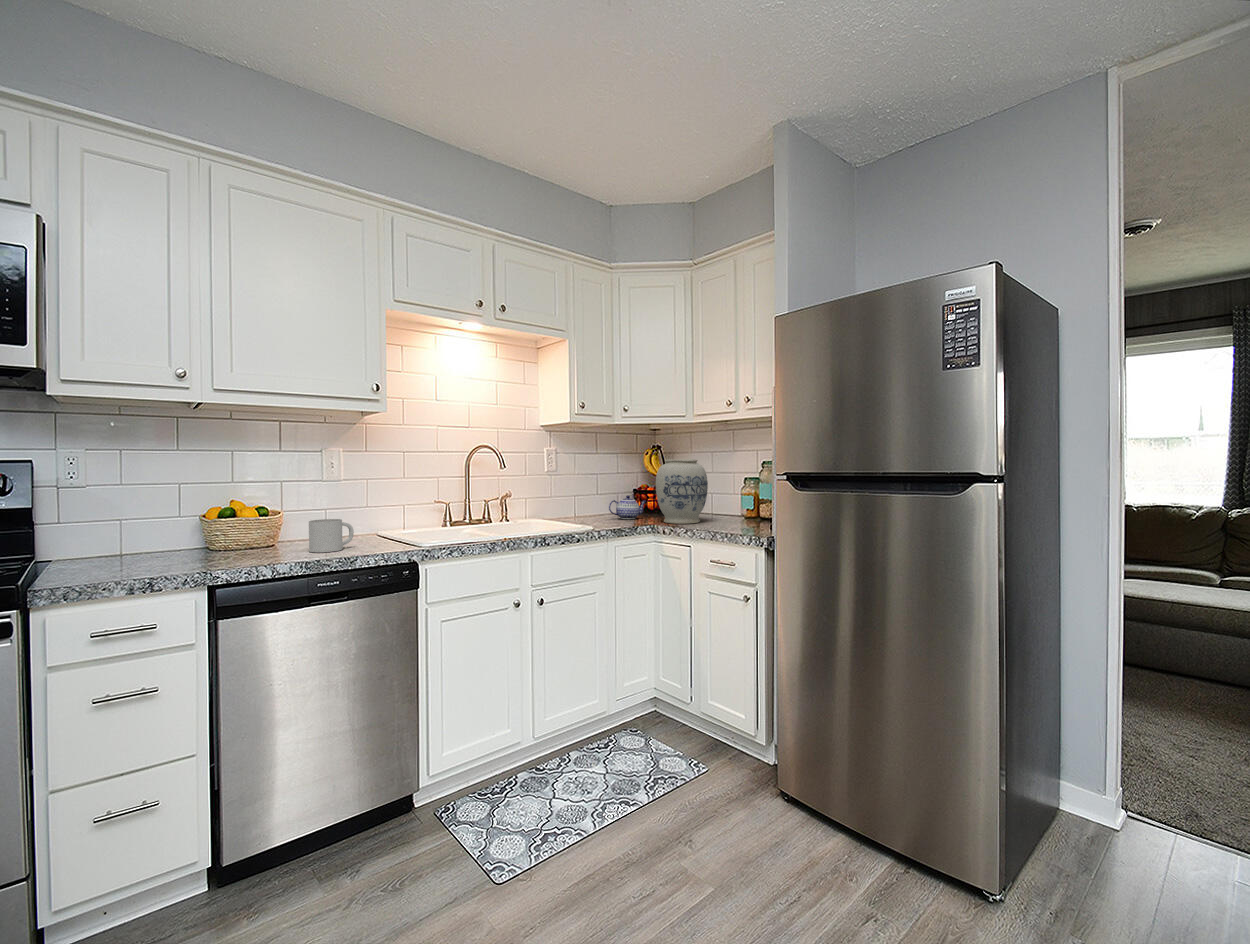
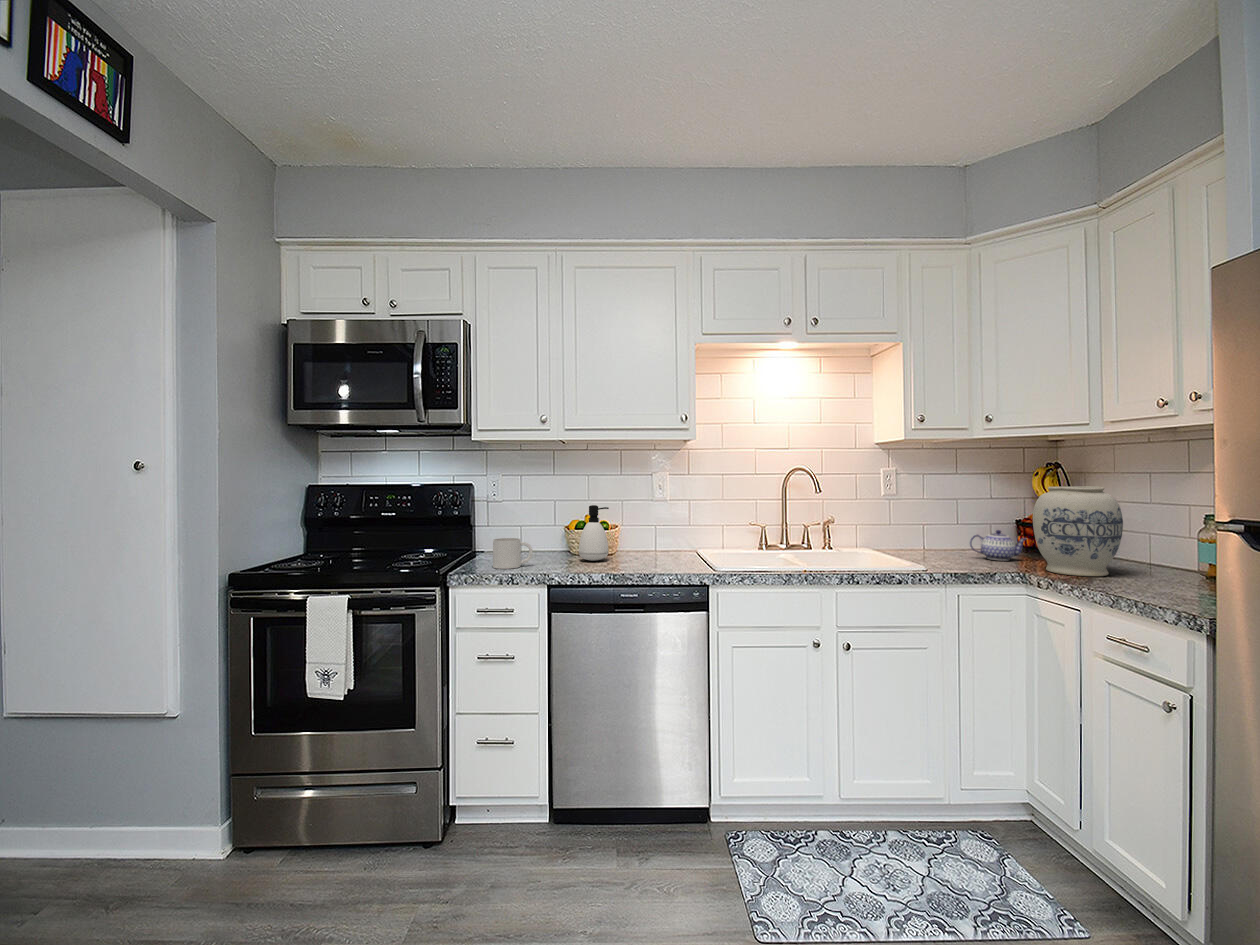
soap dispenser: none [232,486,275,553] -> present [579,505,609,561]
mug: present [309,519,354,552] -> present [493,538,533,569]

